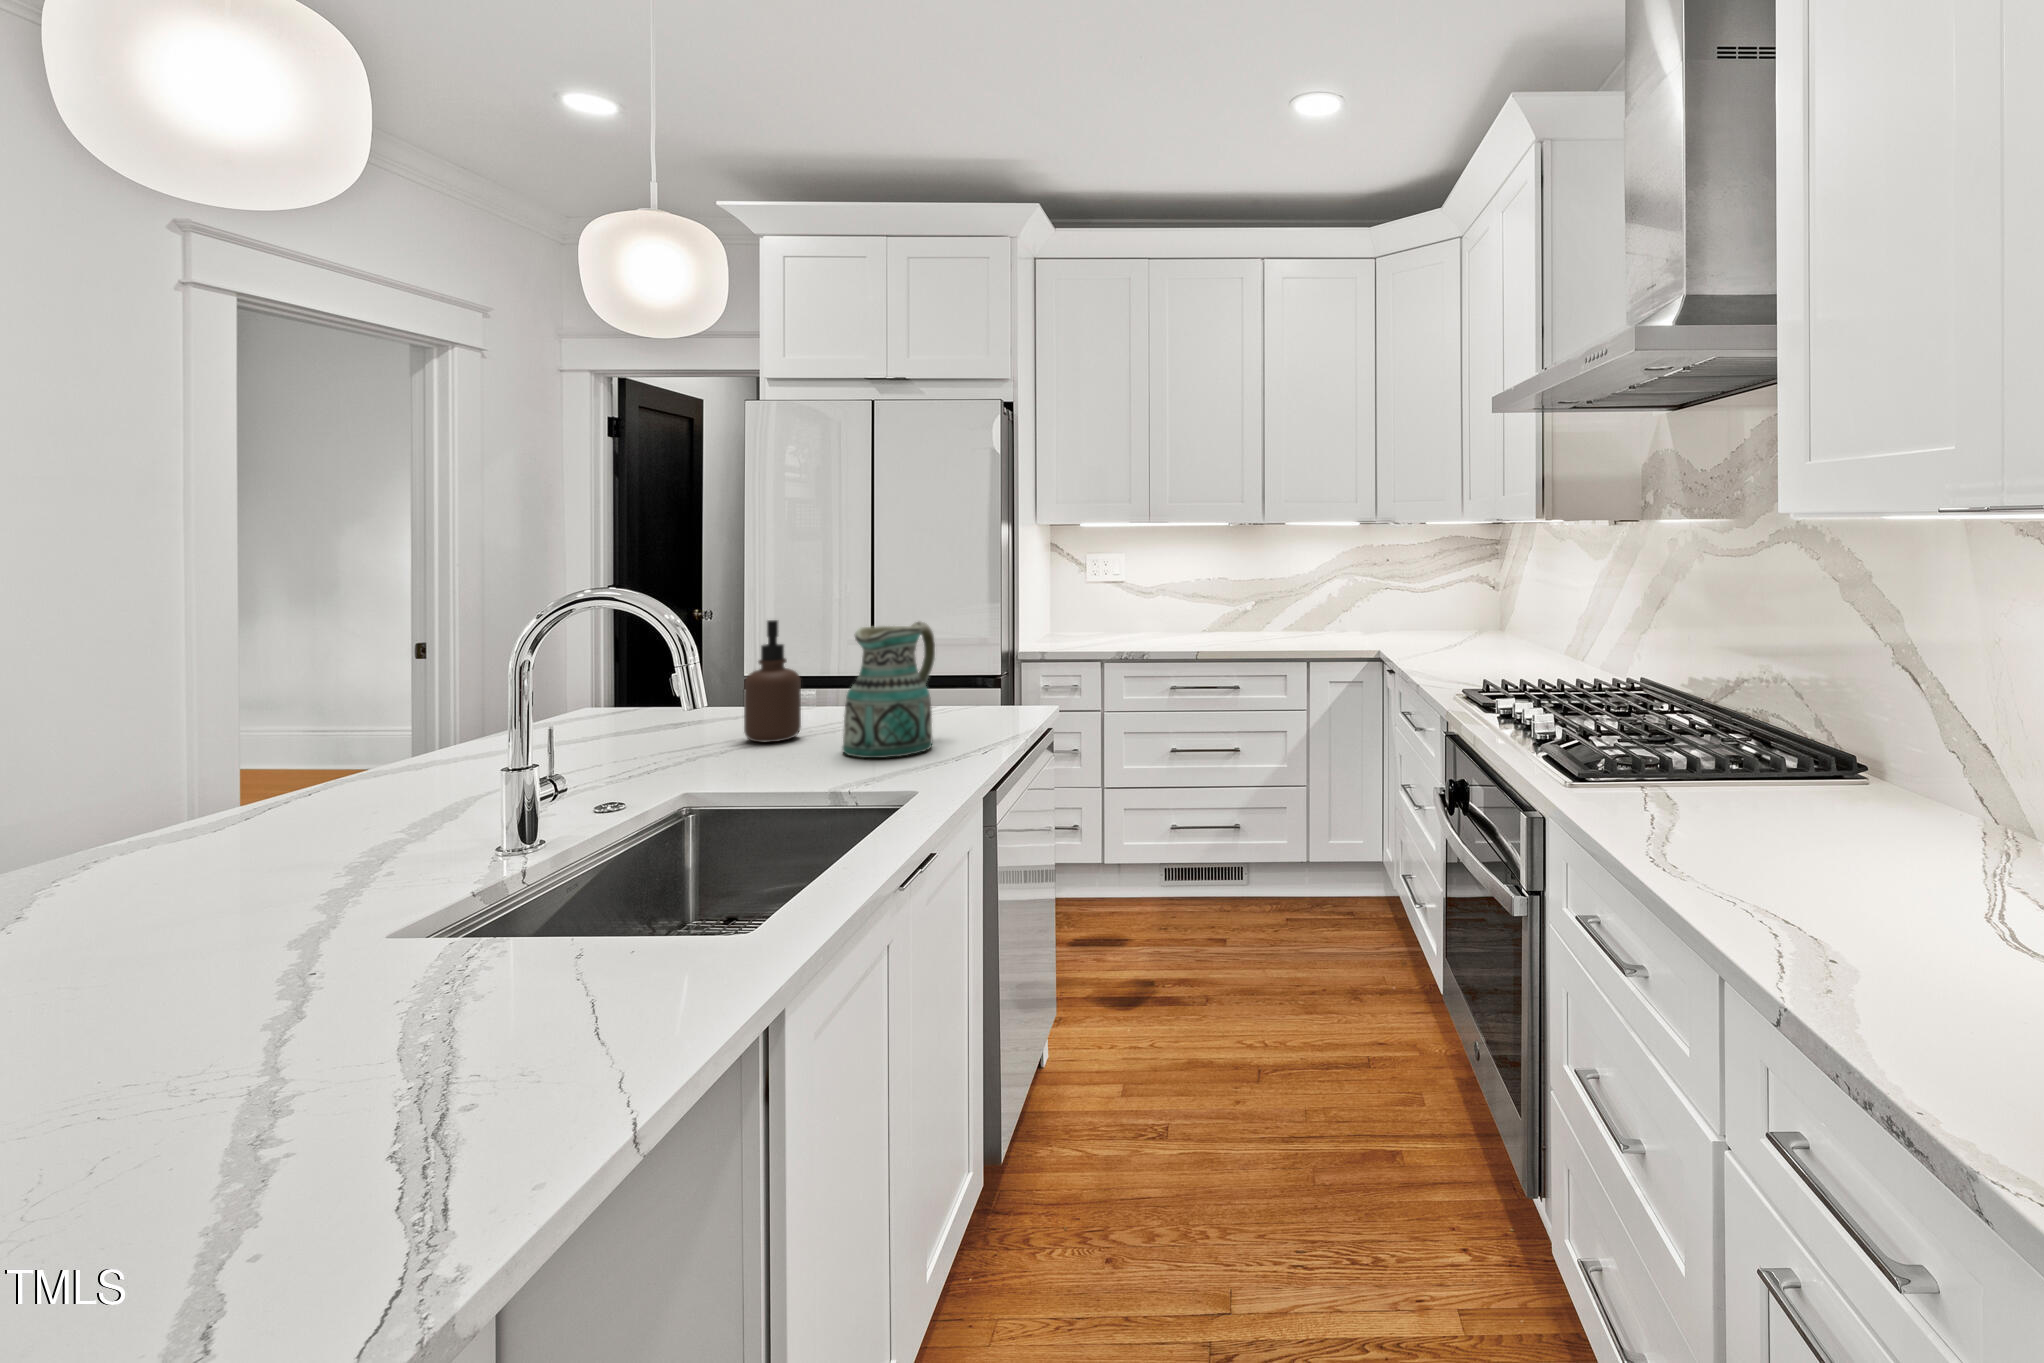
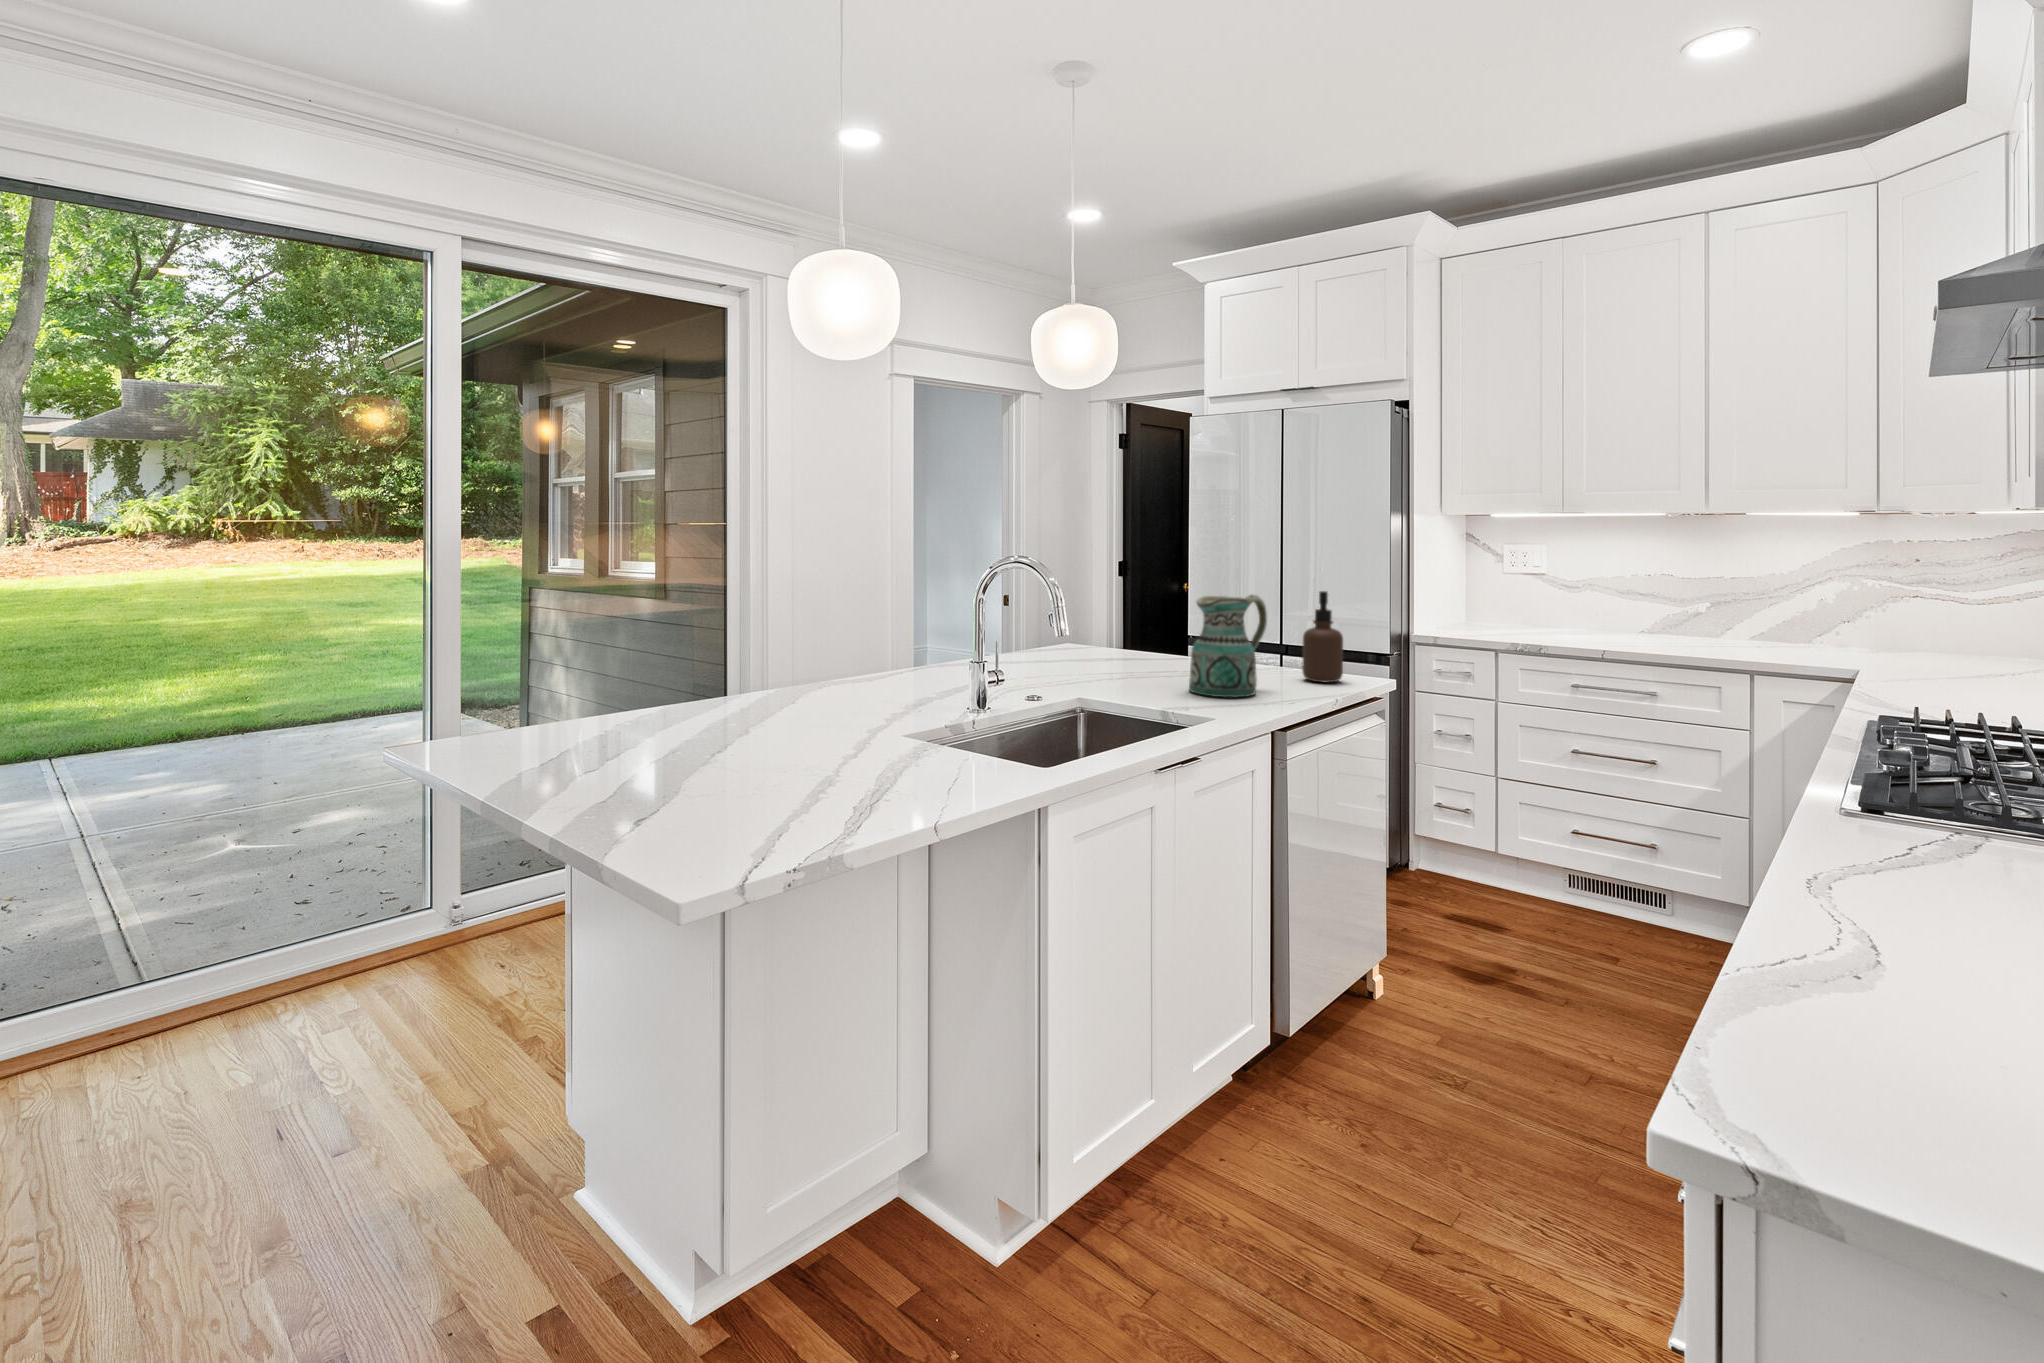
soap dispenser: present [744,620,801,742] -> present [1302,591,1343,683]

